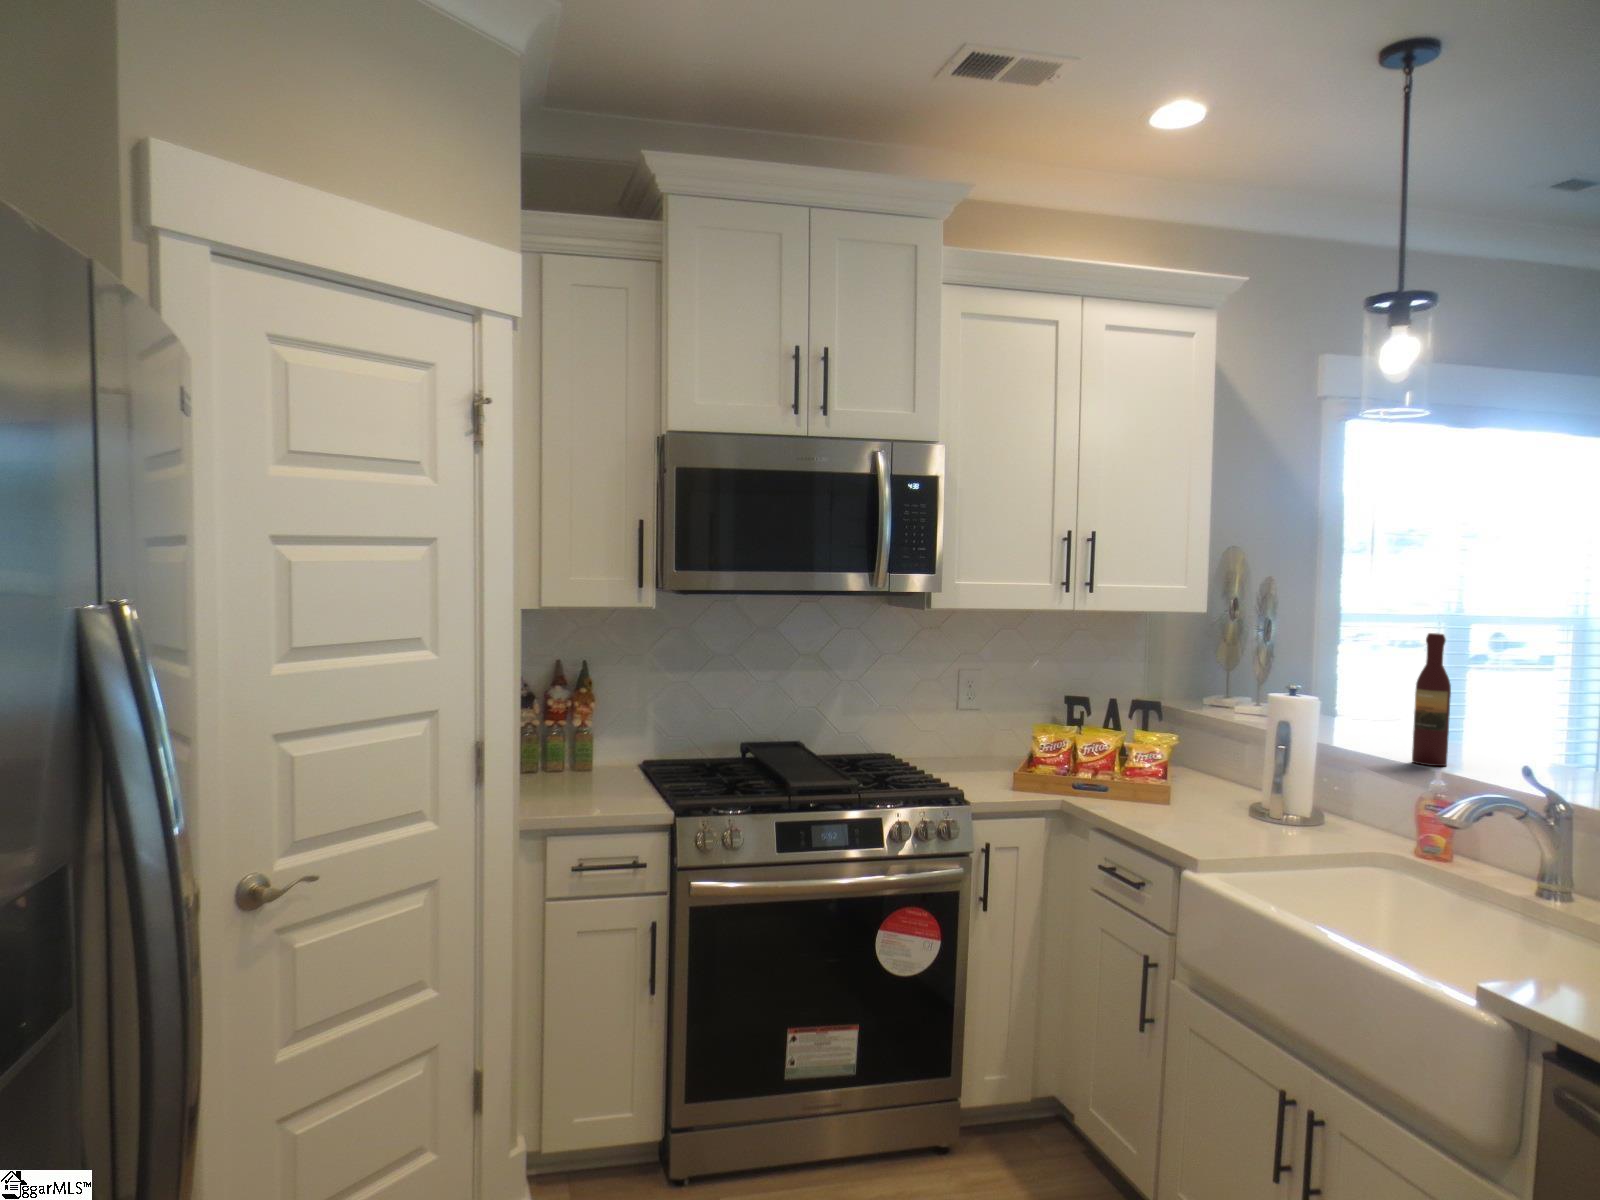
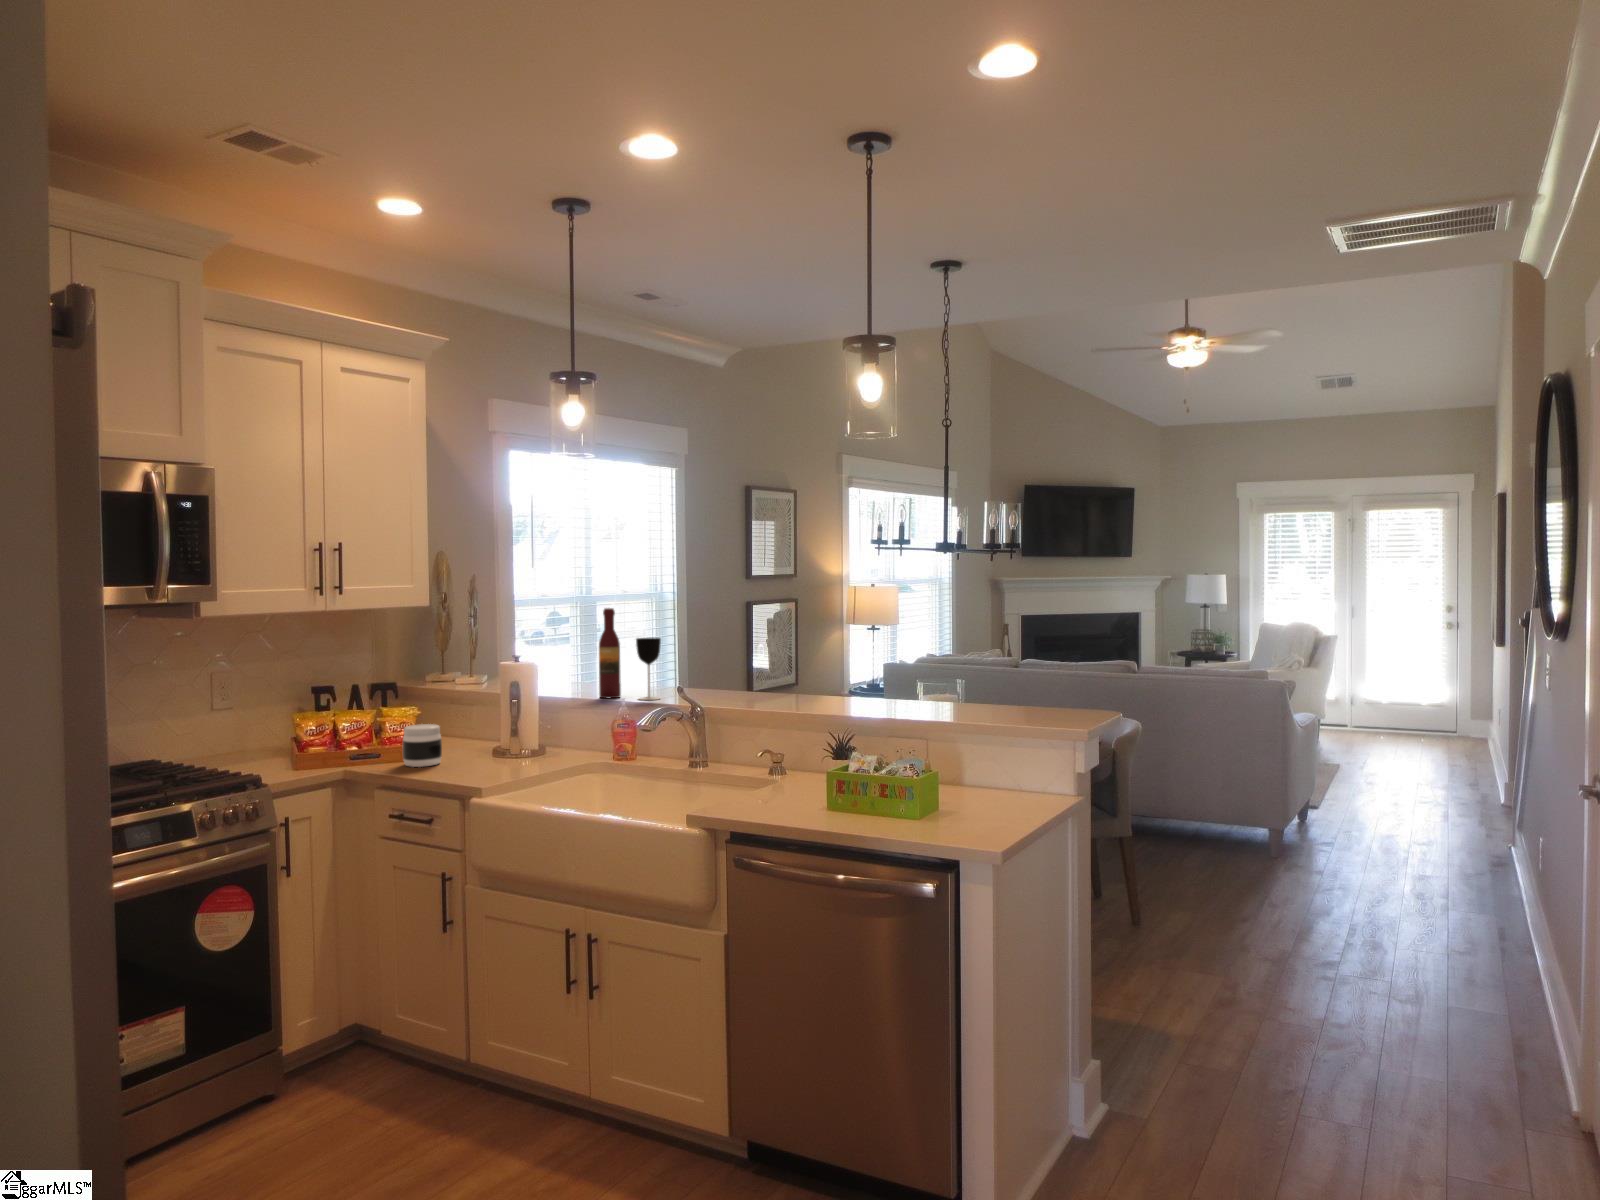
wine glass: none [1469,682,1517,779] -> present [636,638,661,700]
jar: none [1134,759,1183,813] -> present [403,724,442,767]

